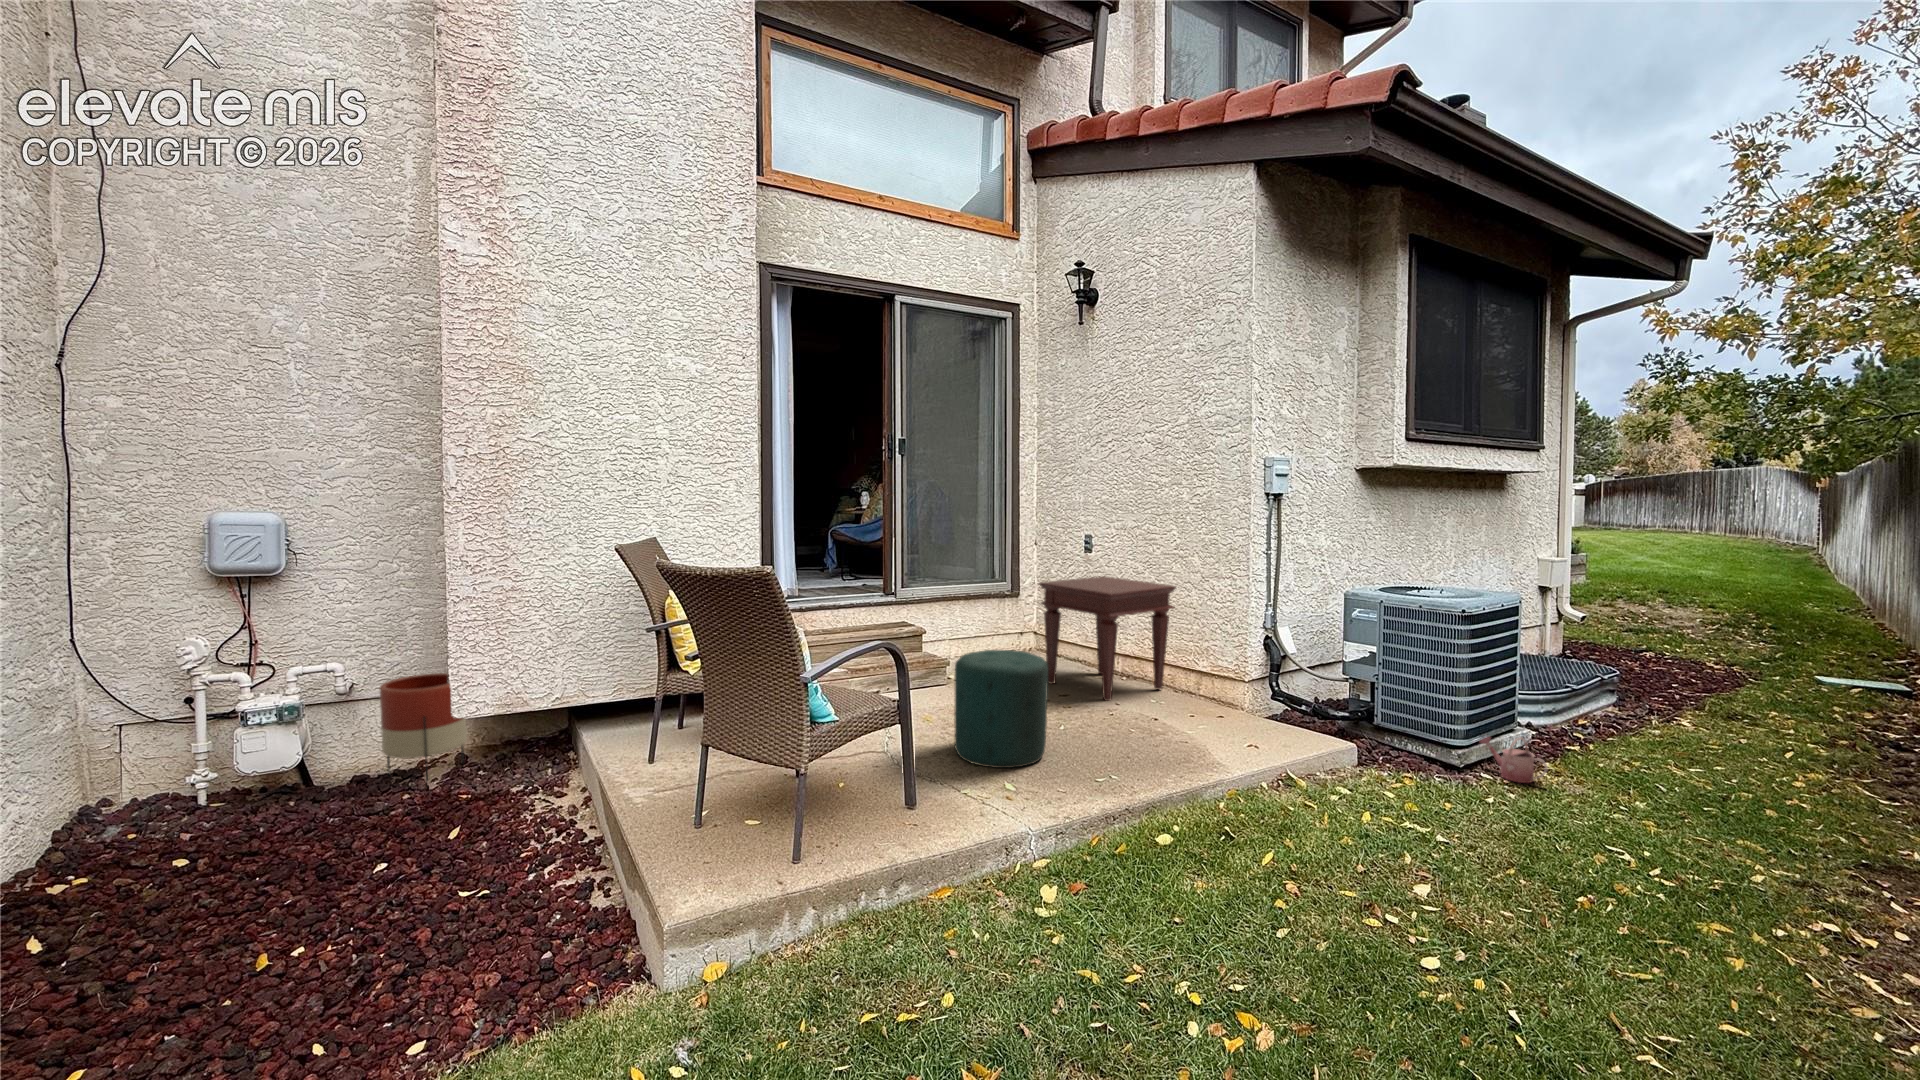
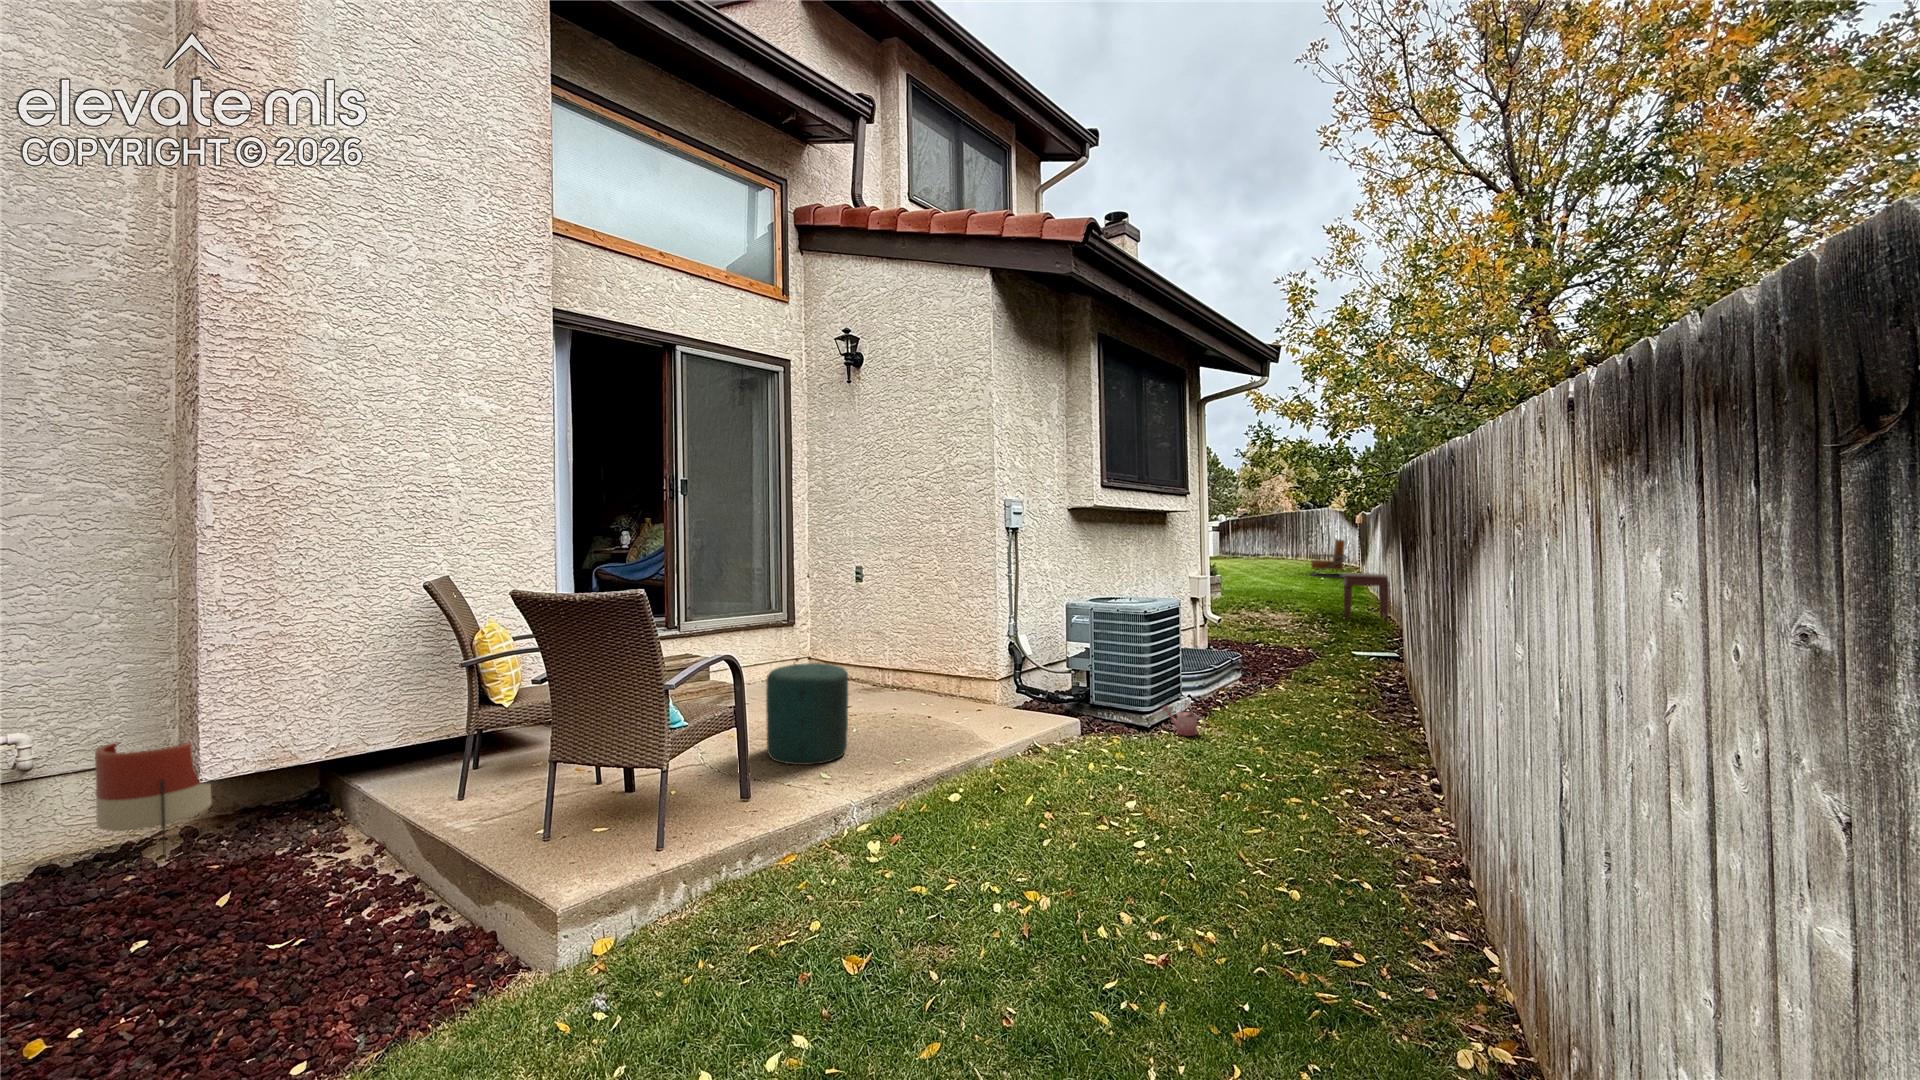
lounge chair: none [1748,513,1819,567] -> present [1311,540,1347,578]
side table: present [1039,576,1176,701] -> present [1342,573,1389,623]

